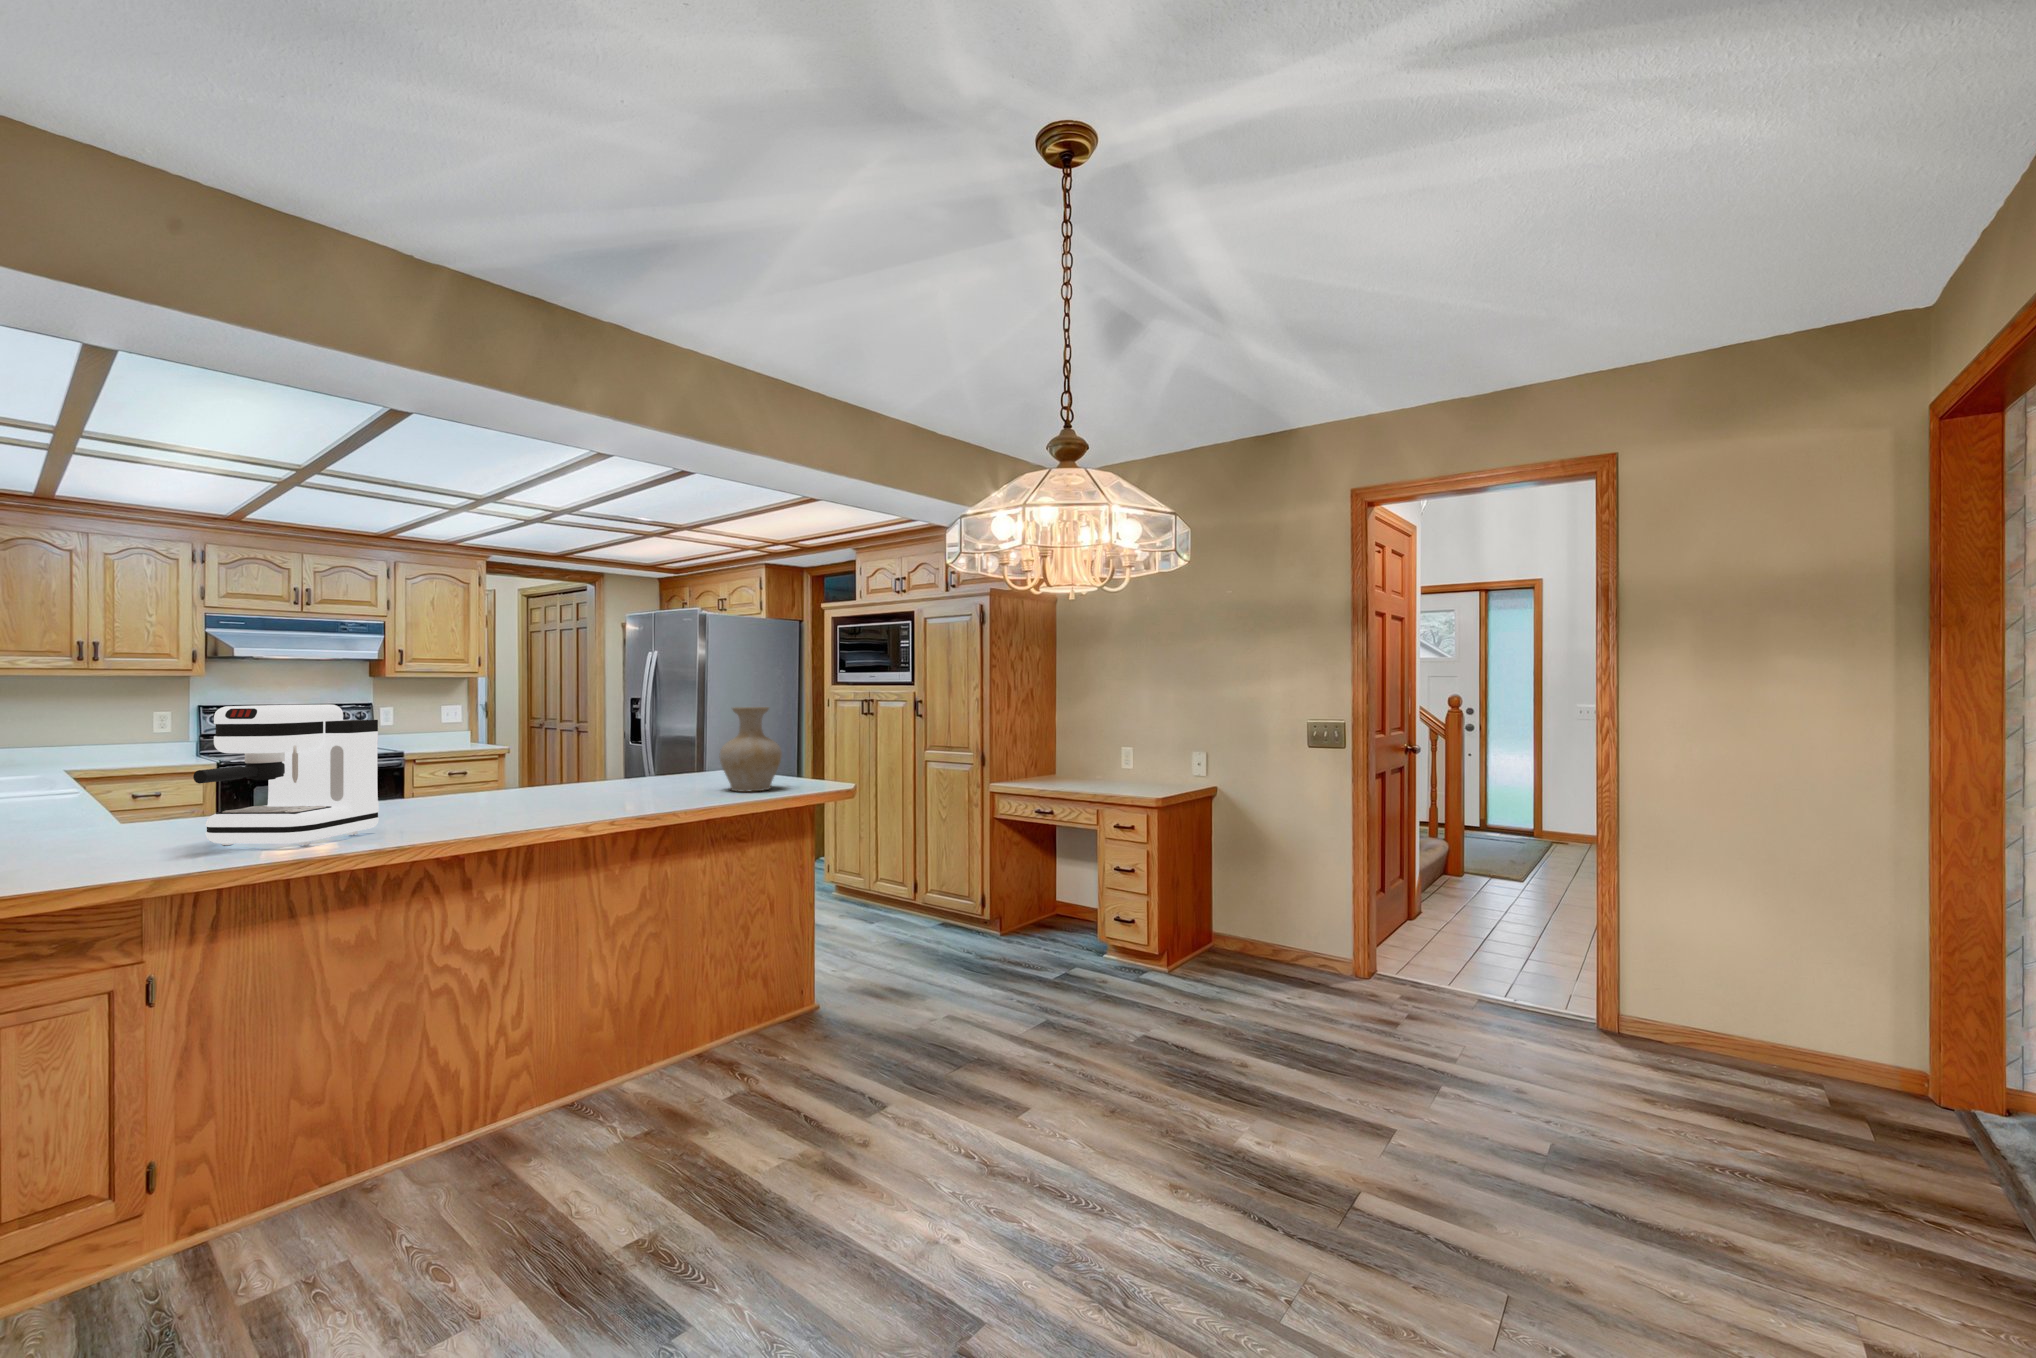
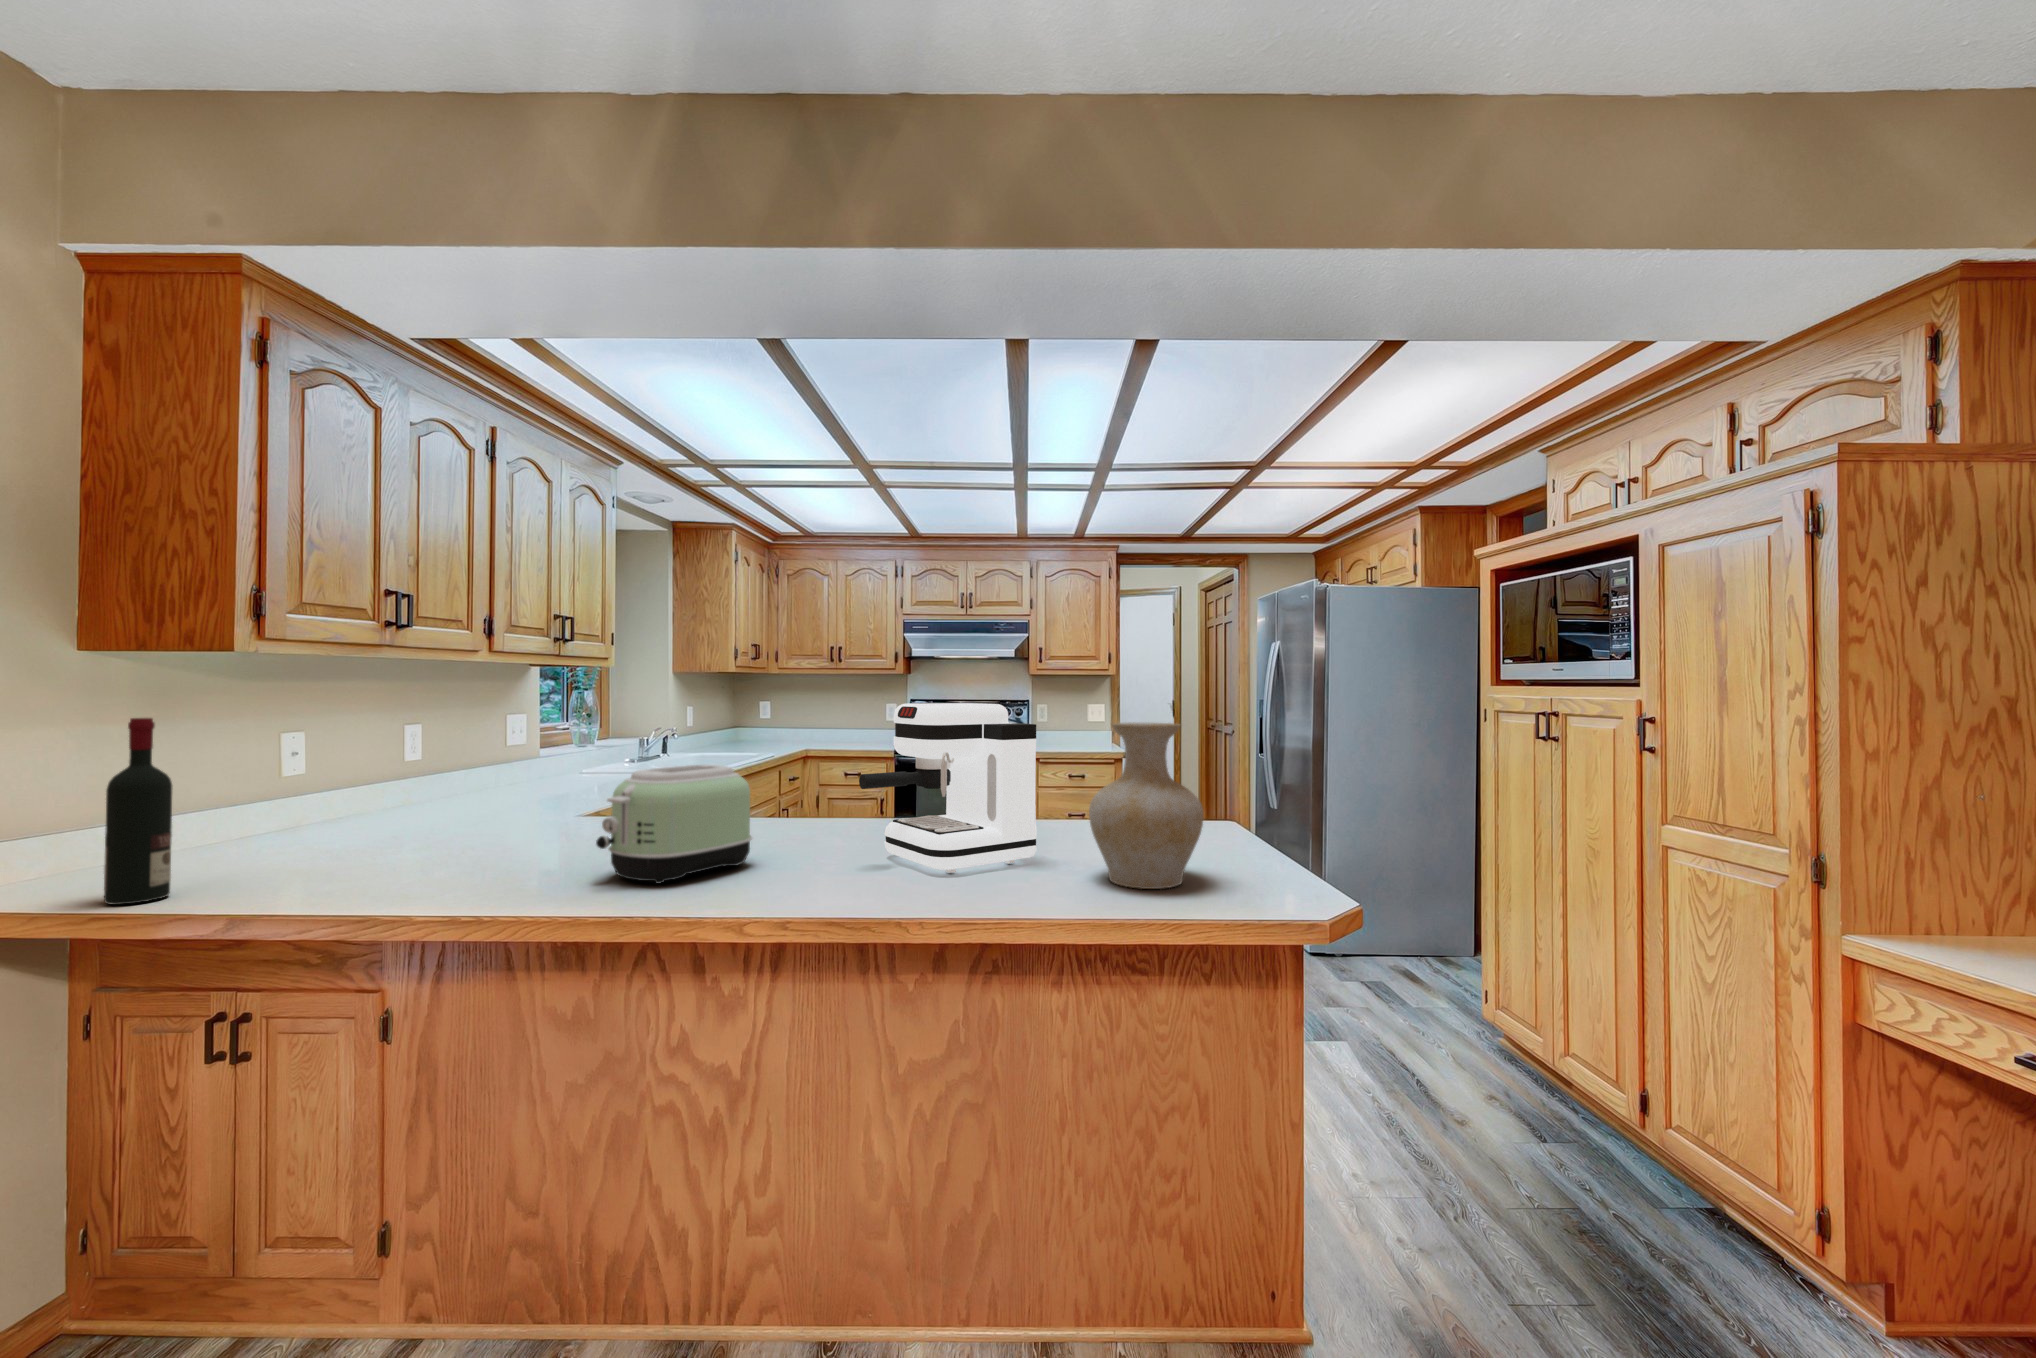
coffee maker: present [193,705,379,845] -> present [859,703,1037,873]
wine bottle: none [58,723,111,875] -> present [104,718,172,905]
toaster: none [432,745,516,822] -> present [596,765,752,884]

